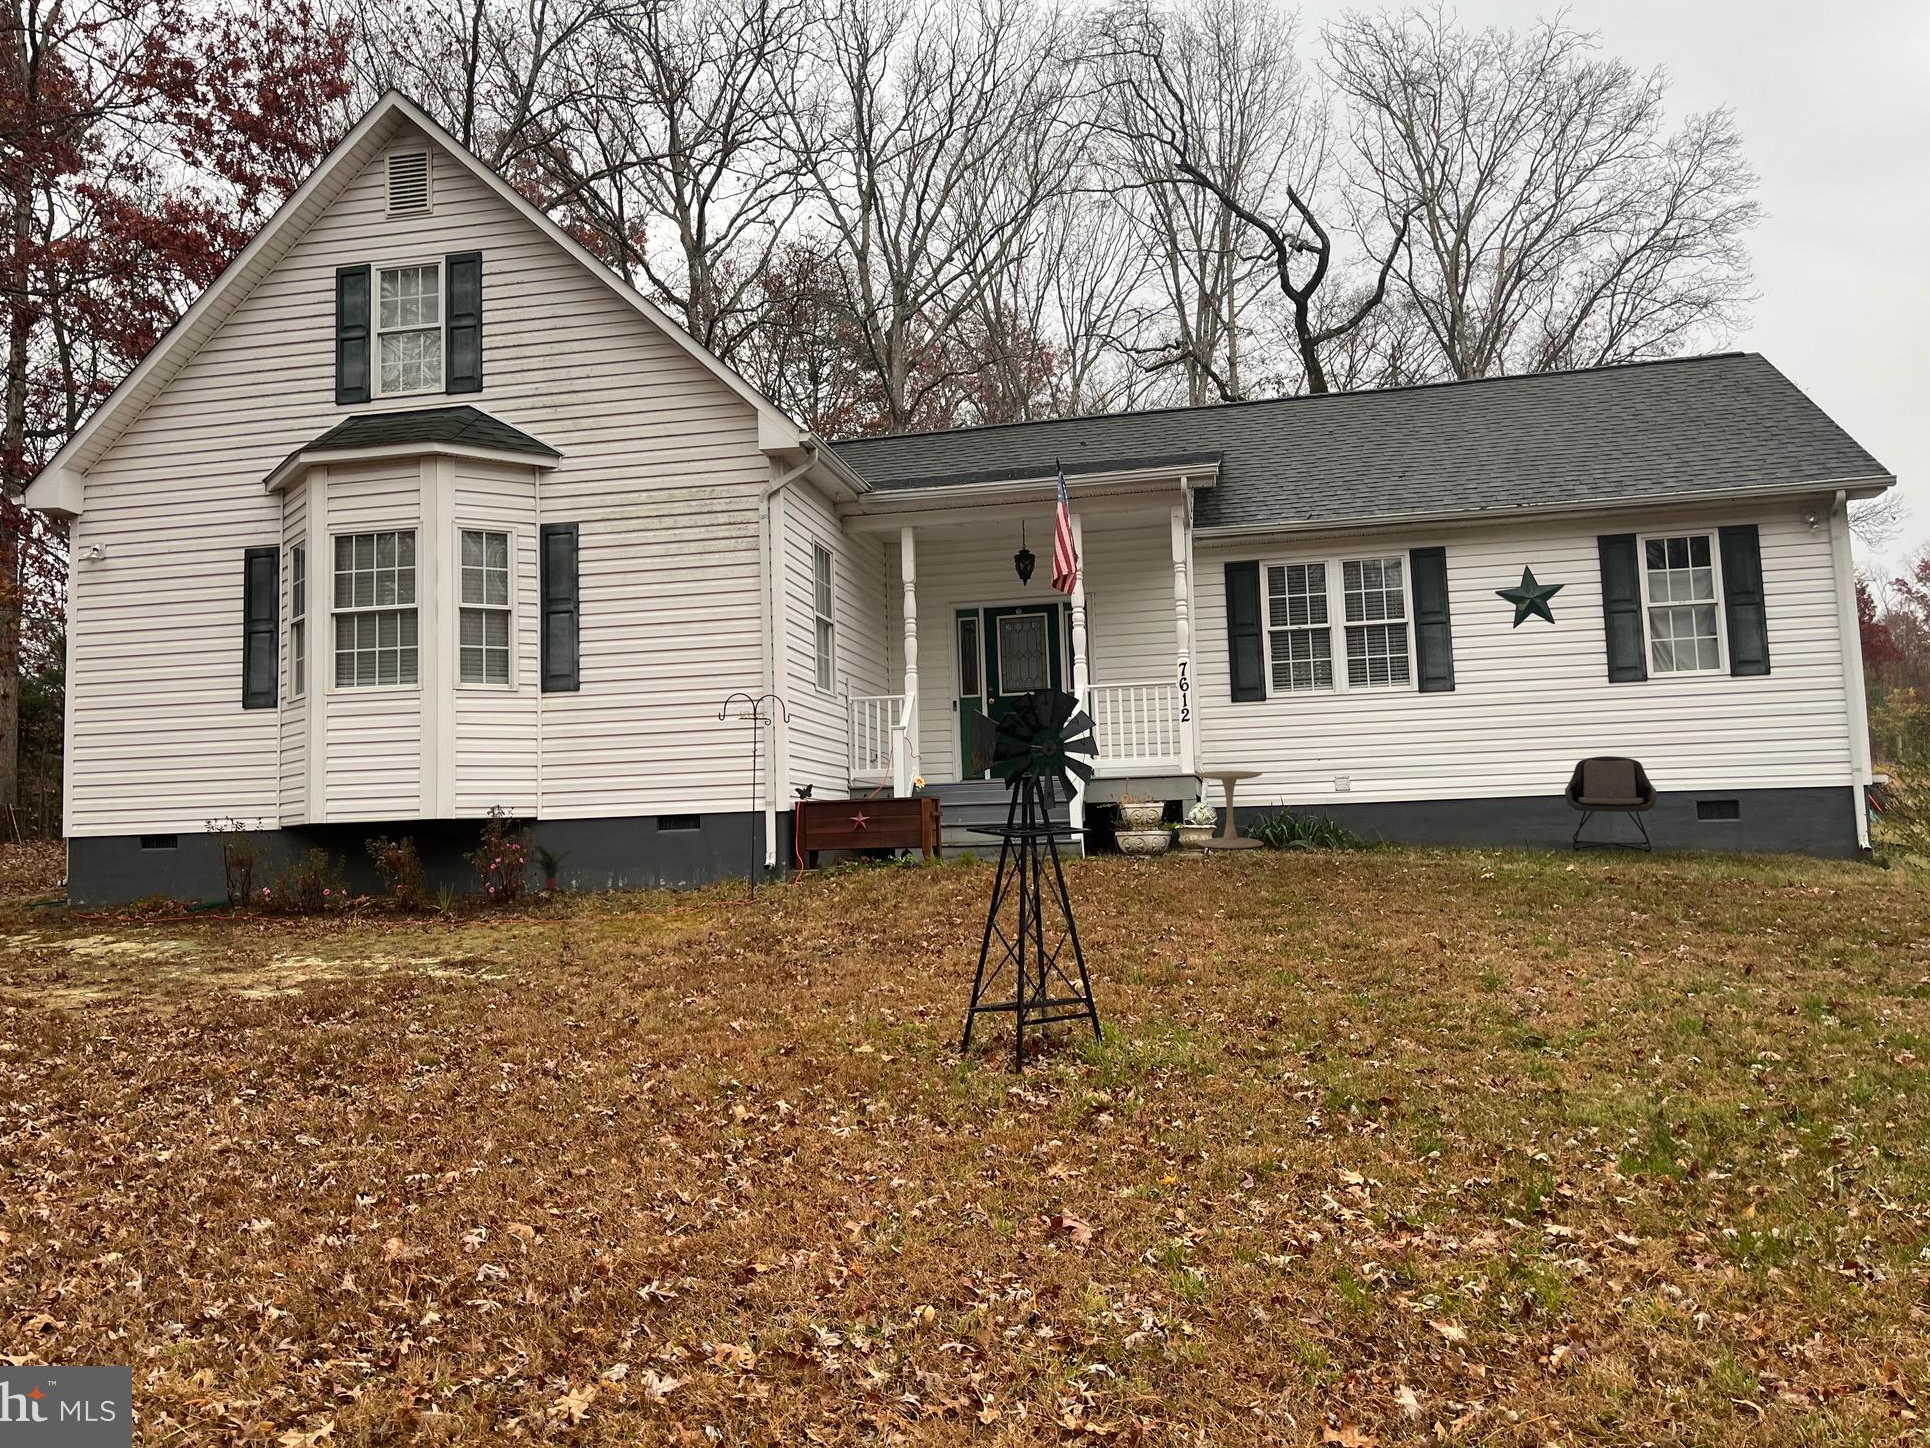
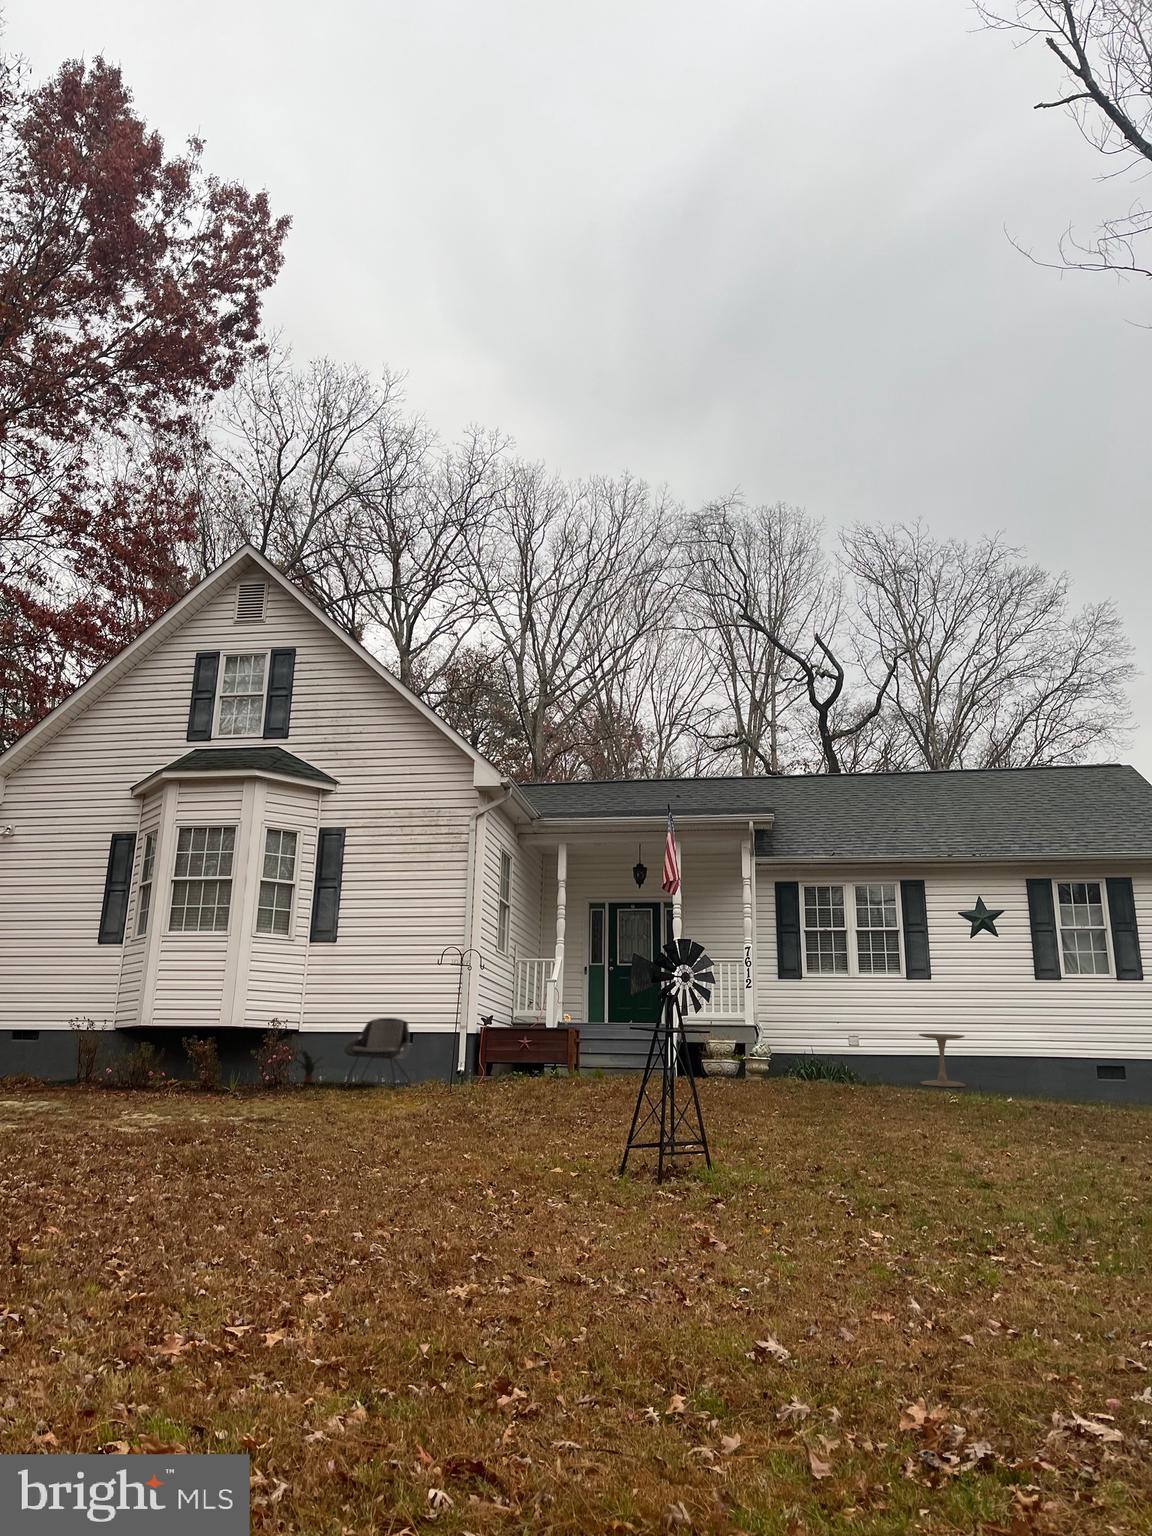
lounge chair: present [1565,756,1657,852] -> present [344,1018,410,1089]
pedestal table: present [1196,771,1264,848] -> present [919,1034,966,1087]

